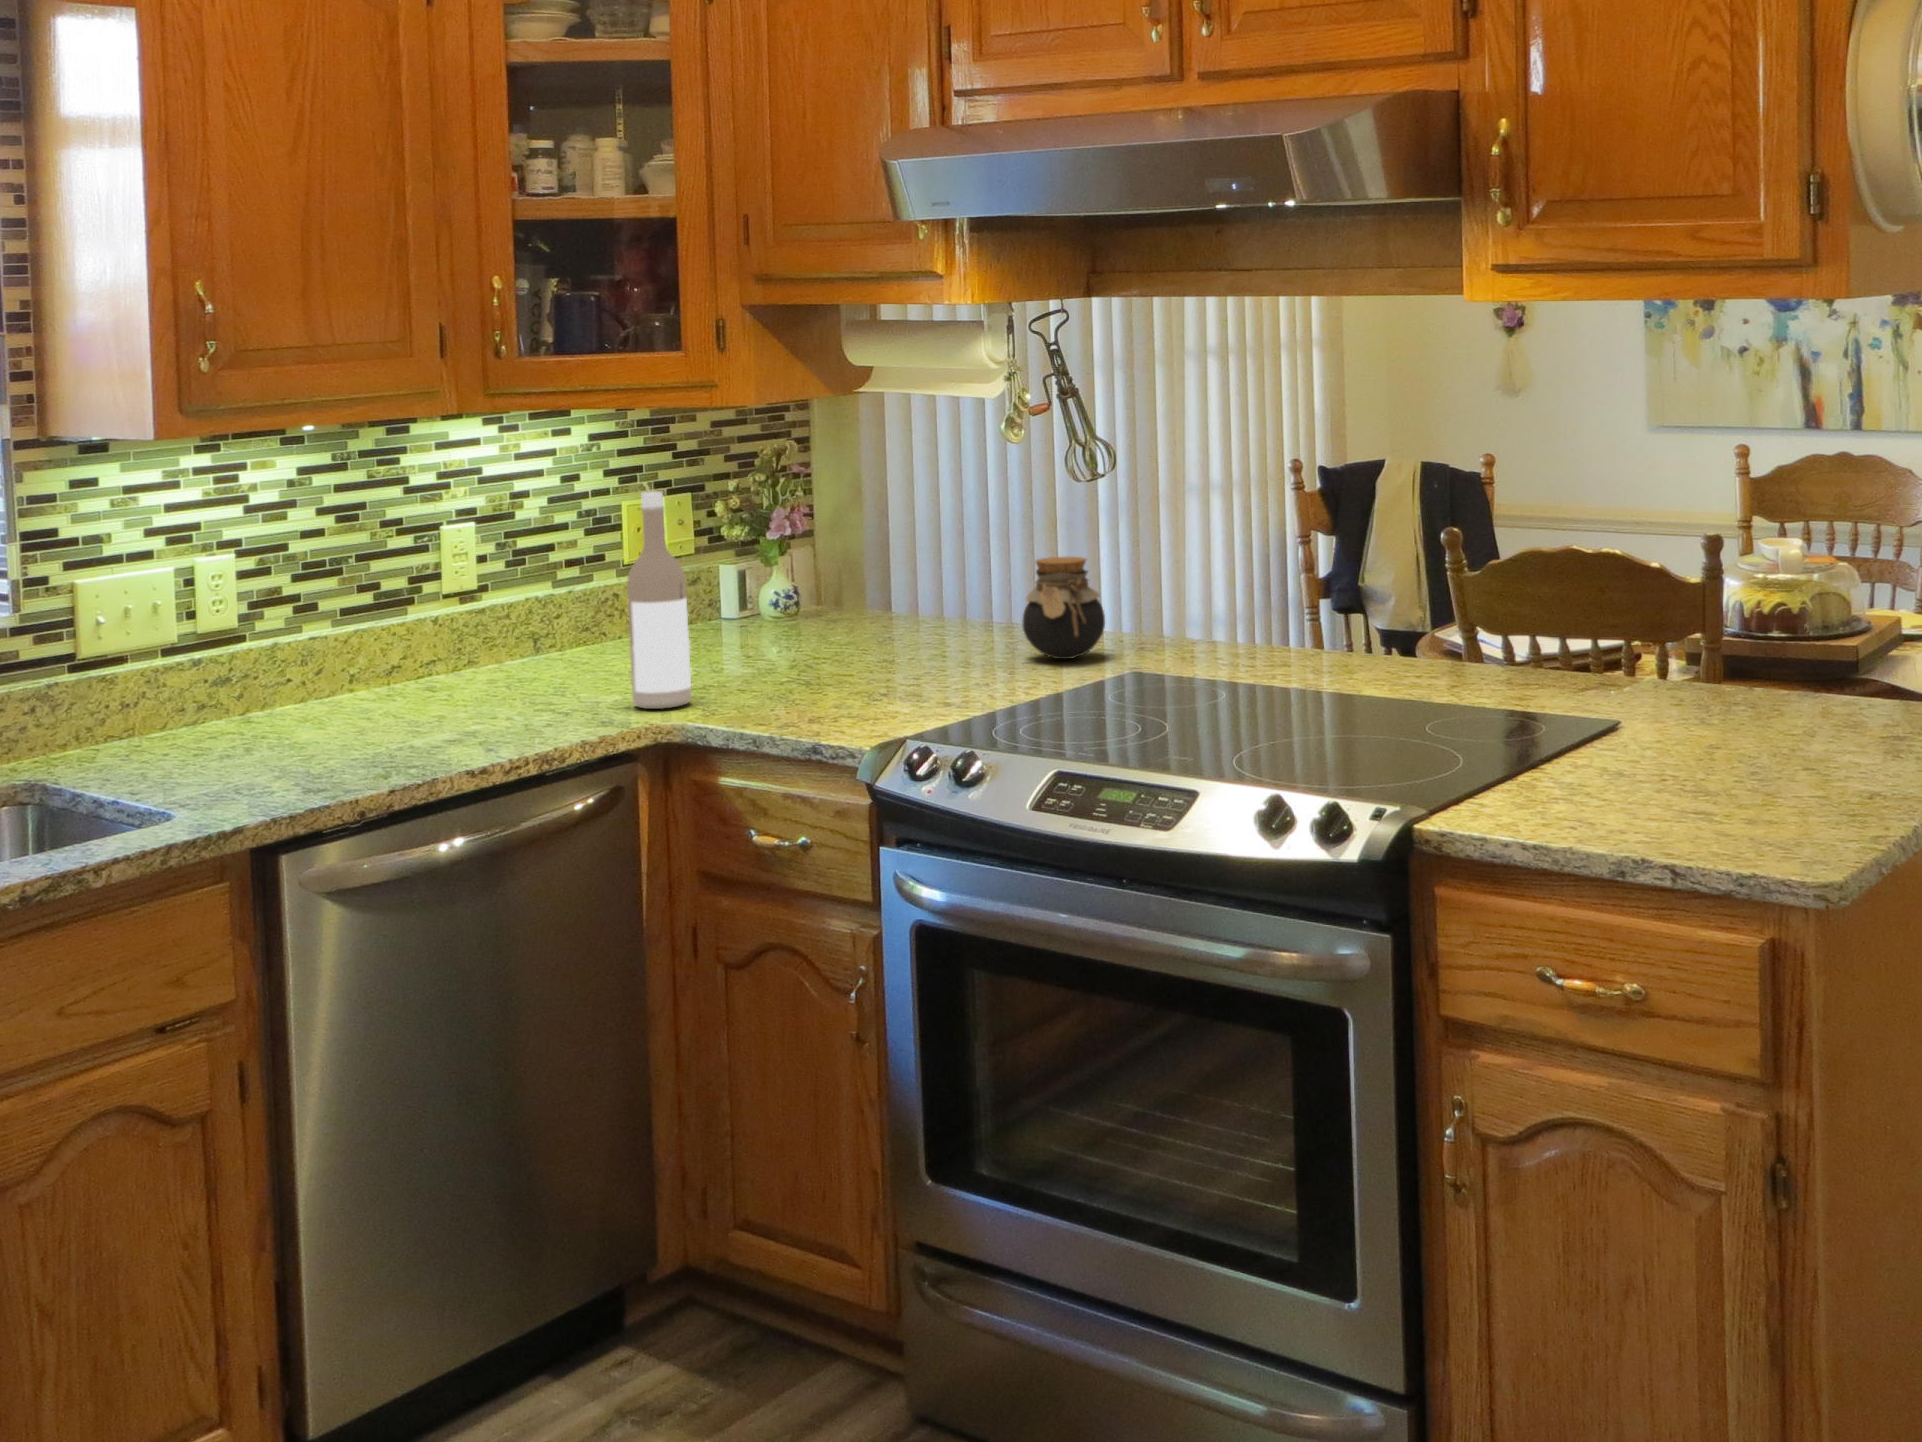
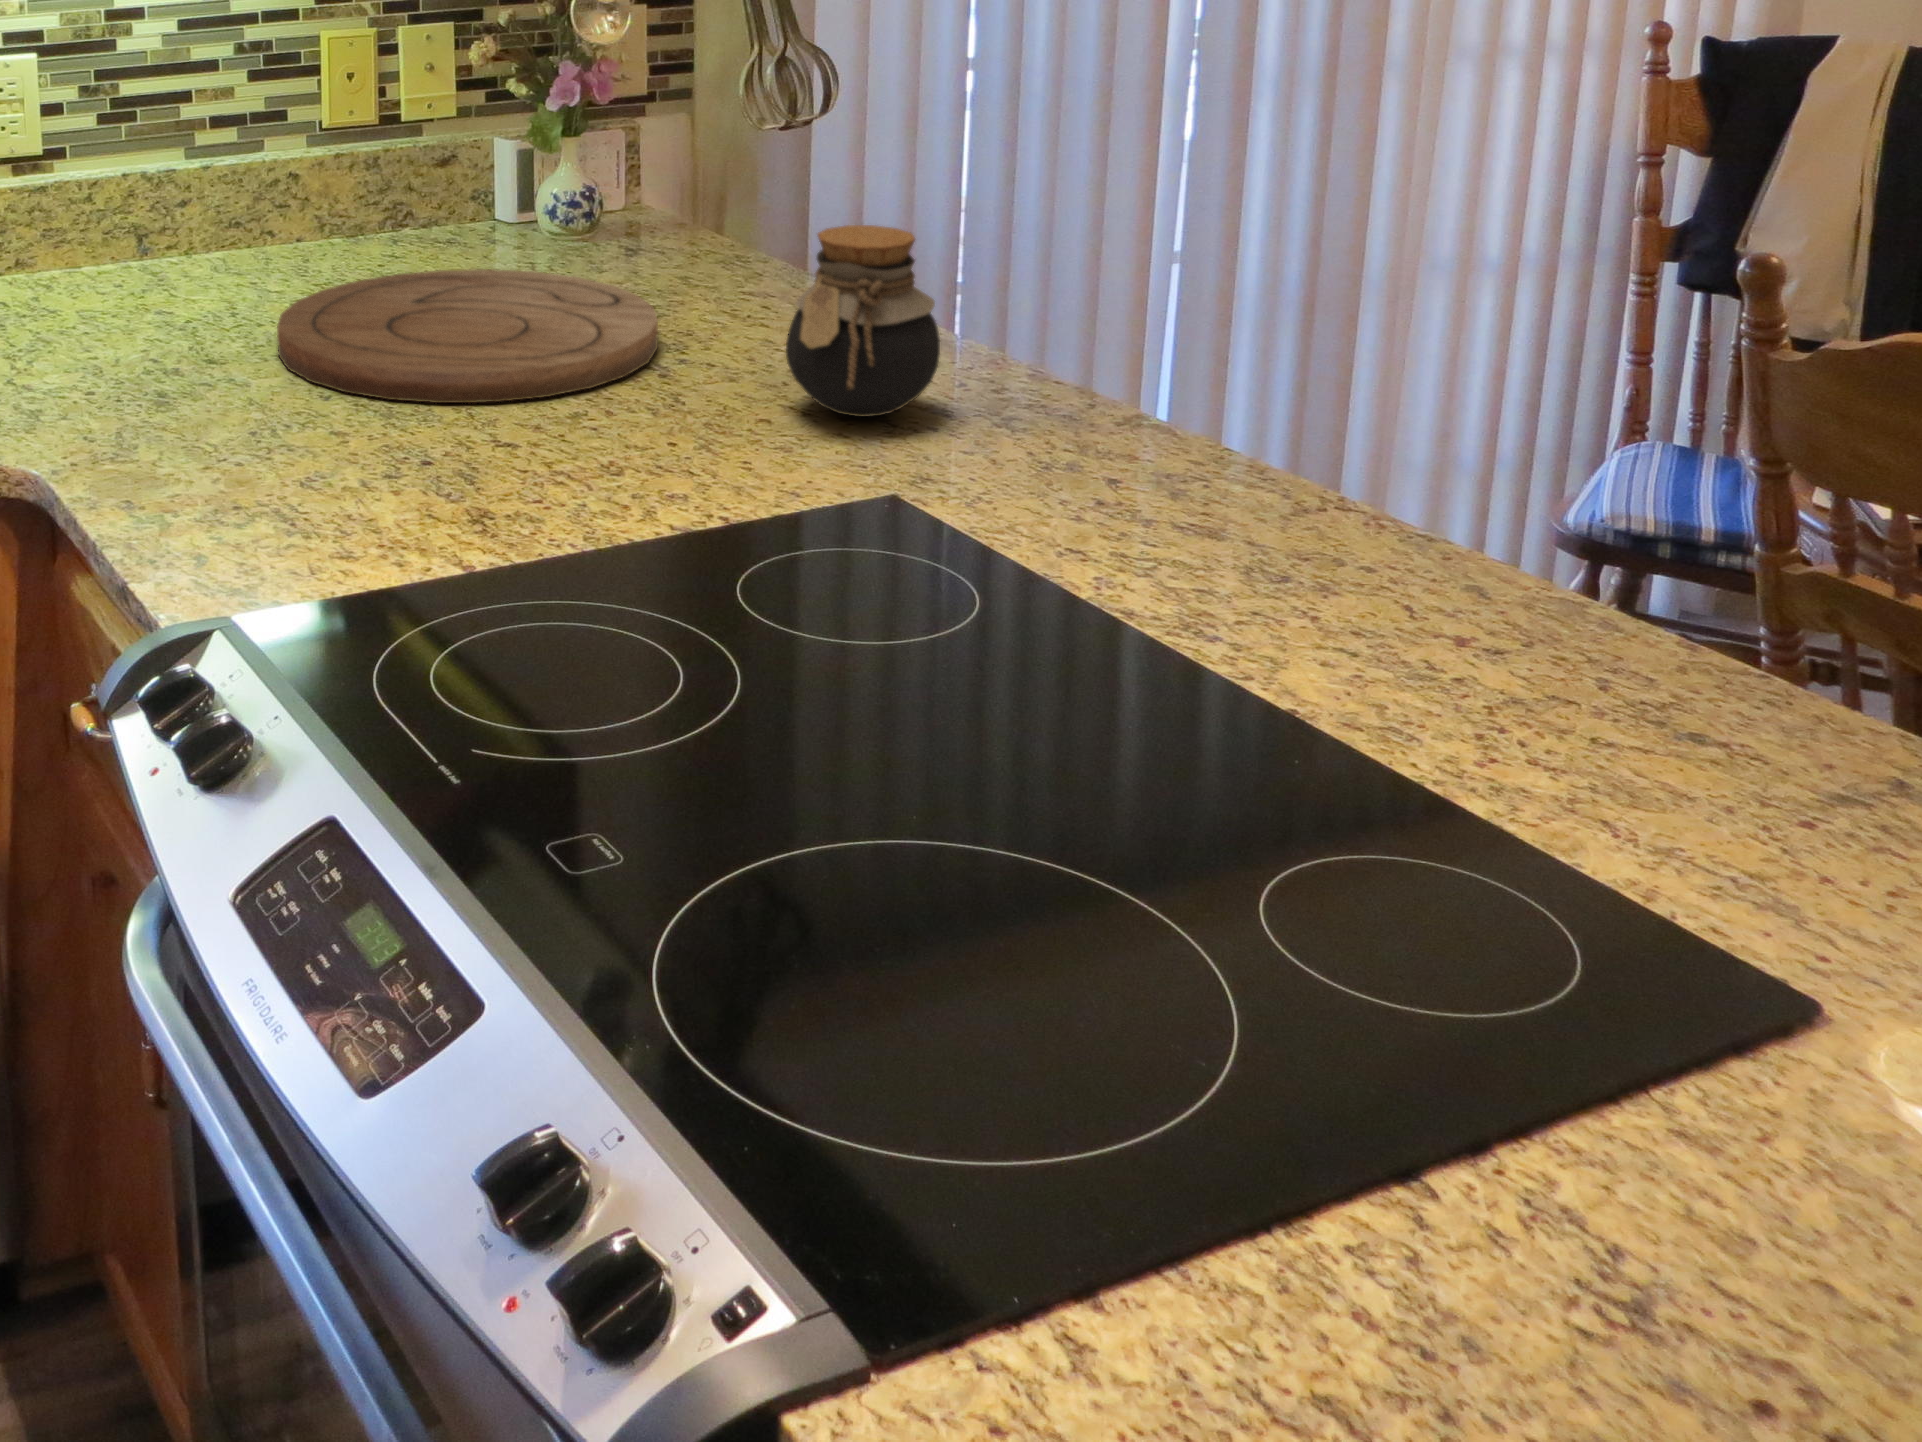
wine bottle: present [627,491,691,709] -> none [39,54,150,421]
cutting board: none [699,627,928,684] -> present [277,269,658,403]

